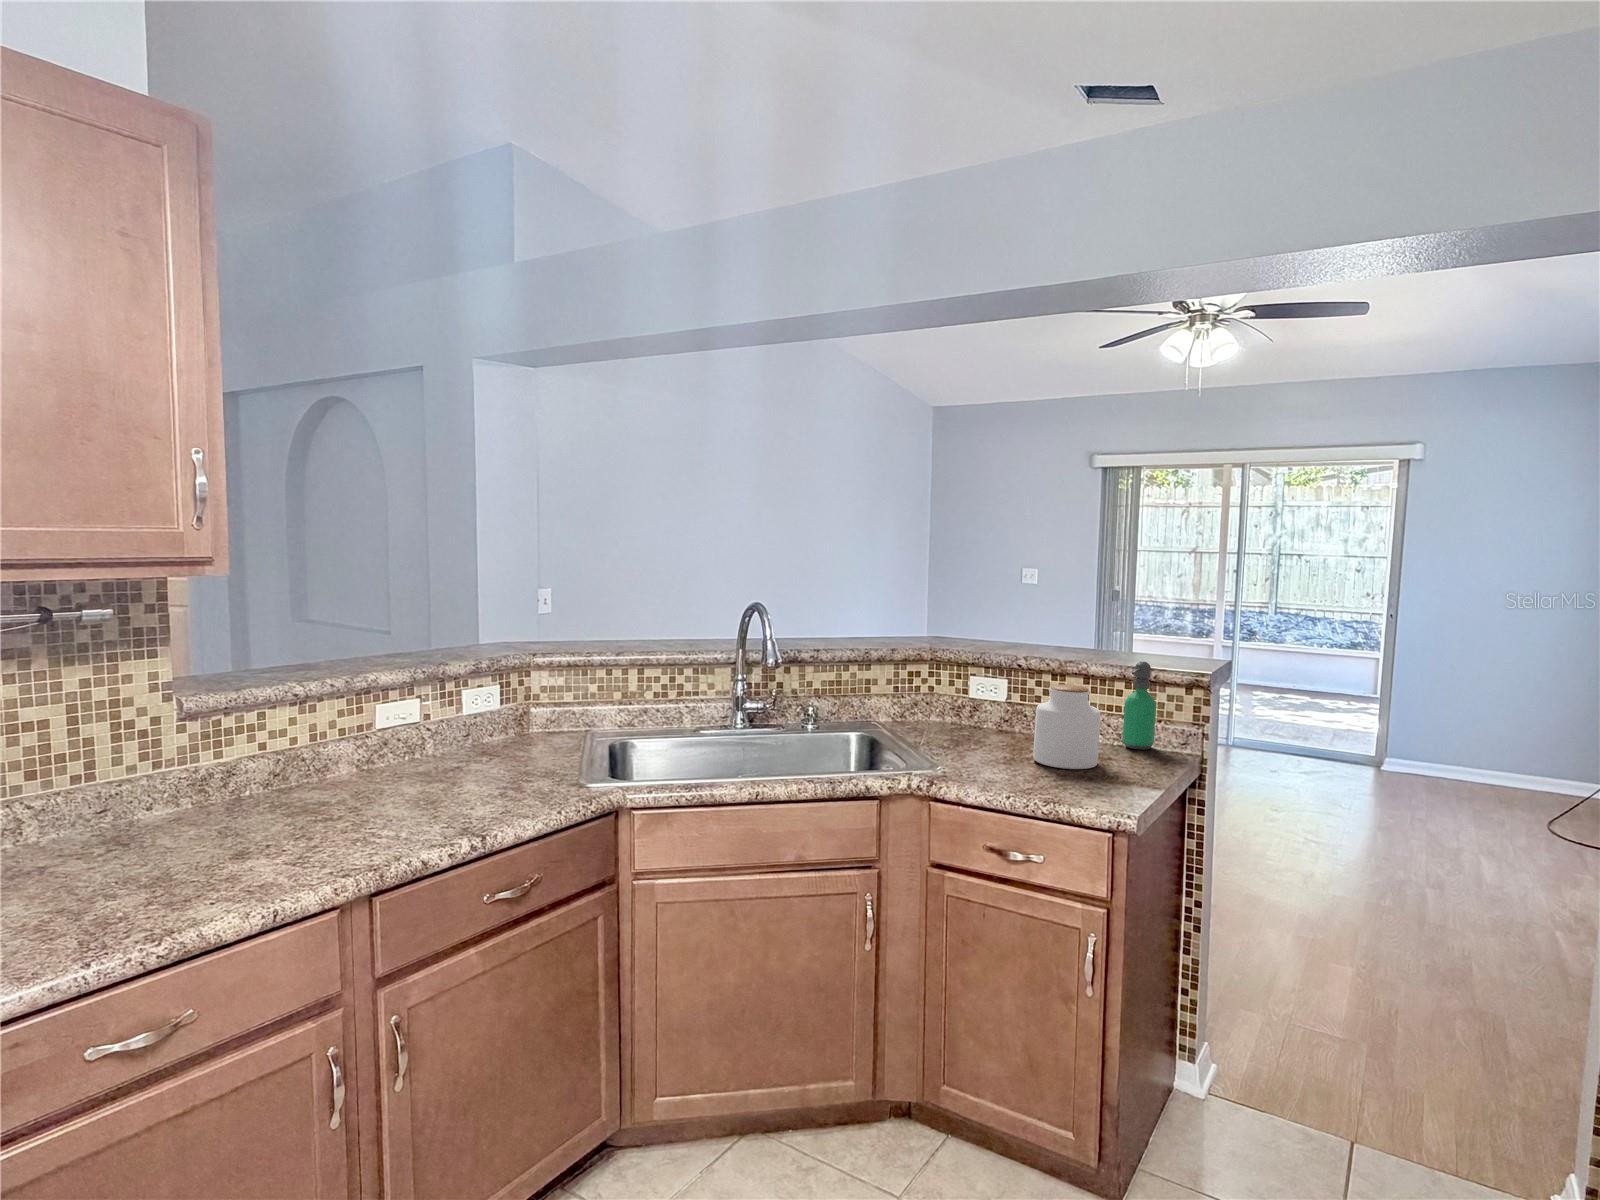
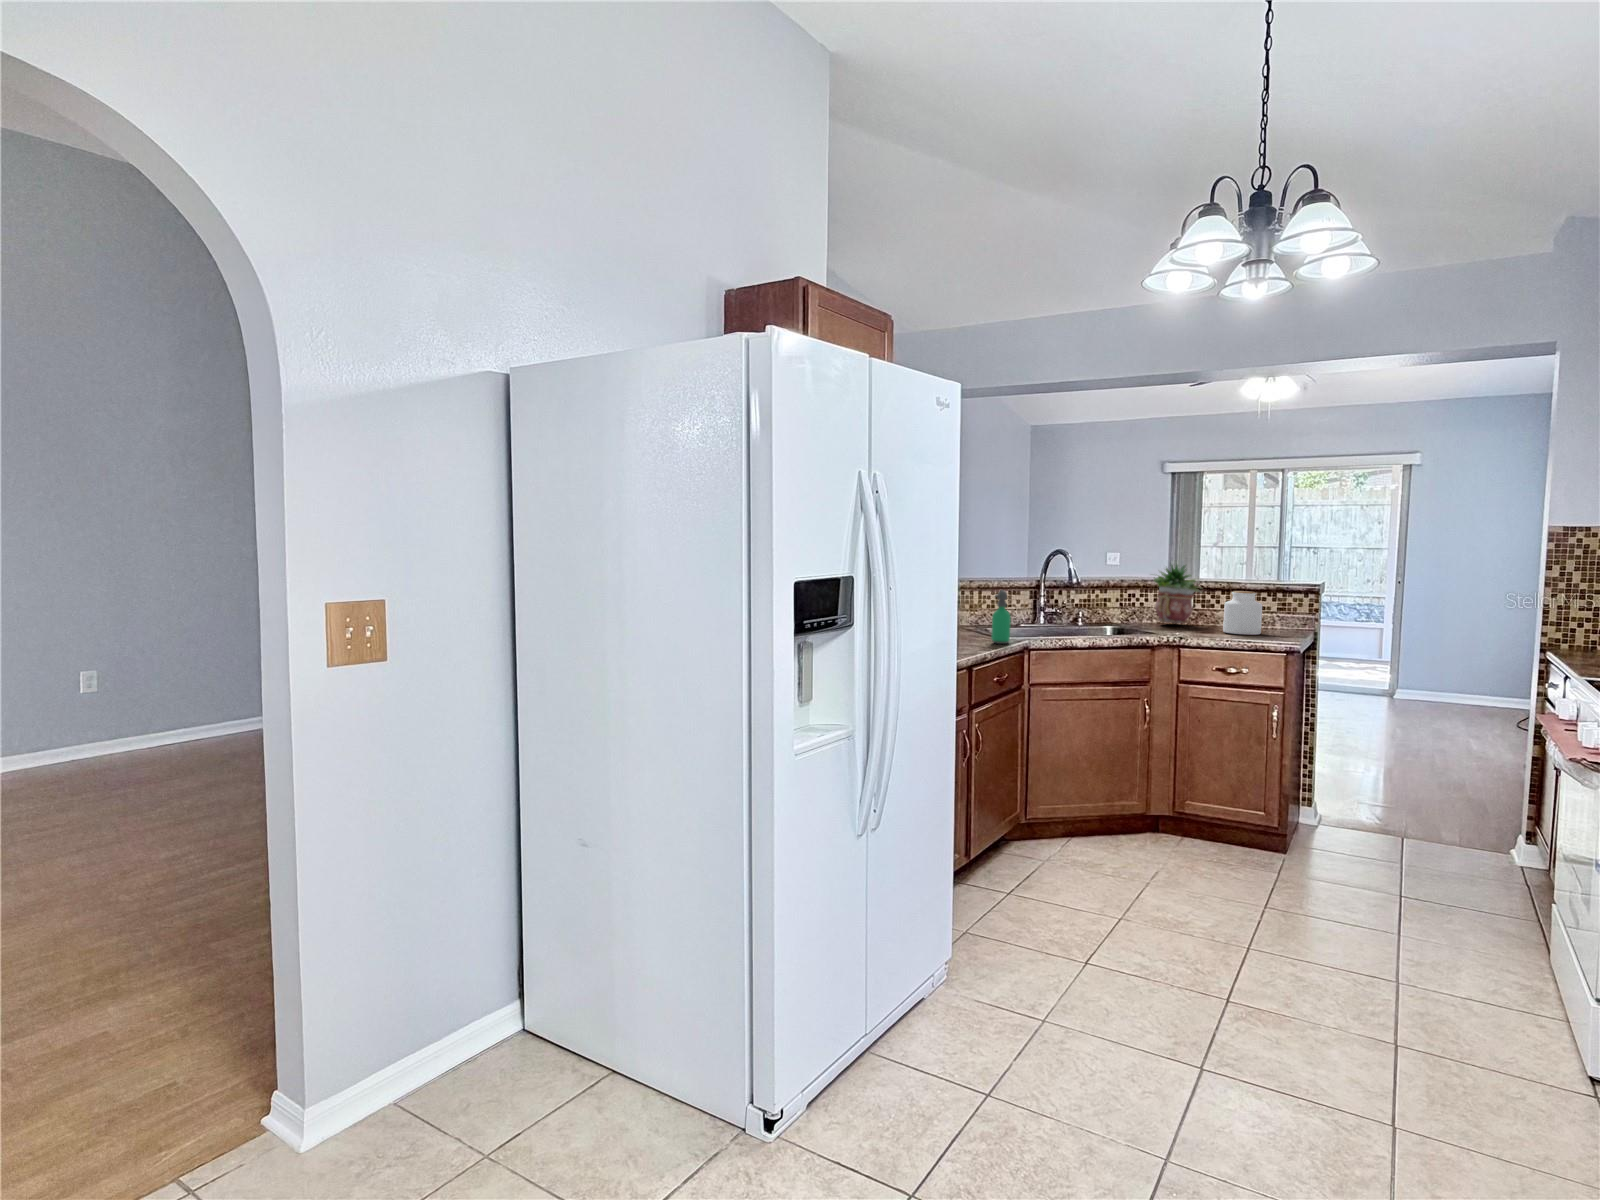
potted plant: none [937,621,1025,730] -> present [1154,565,1200,624]
soap dispenser: present [1122,661,1156,750] -> present [991,590,1011,644]

